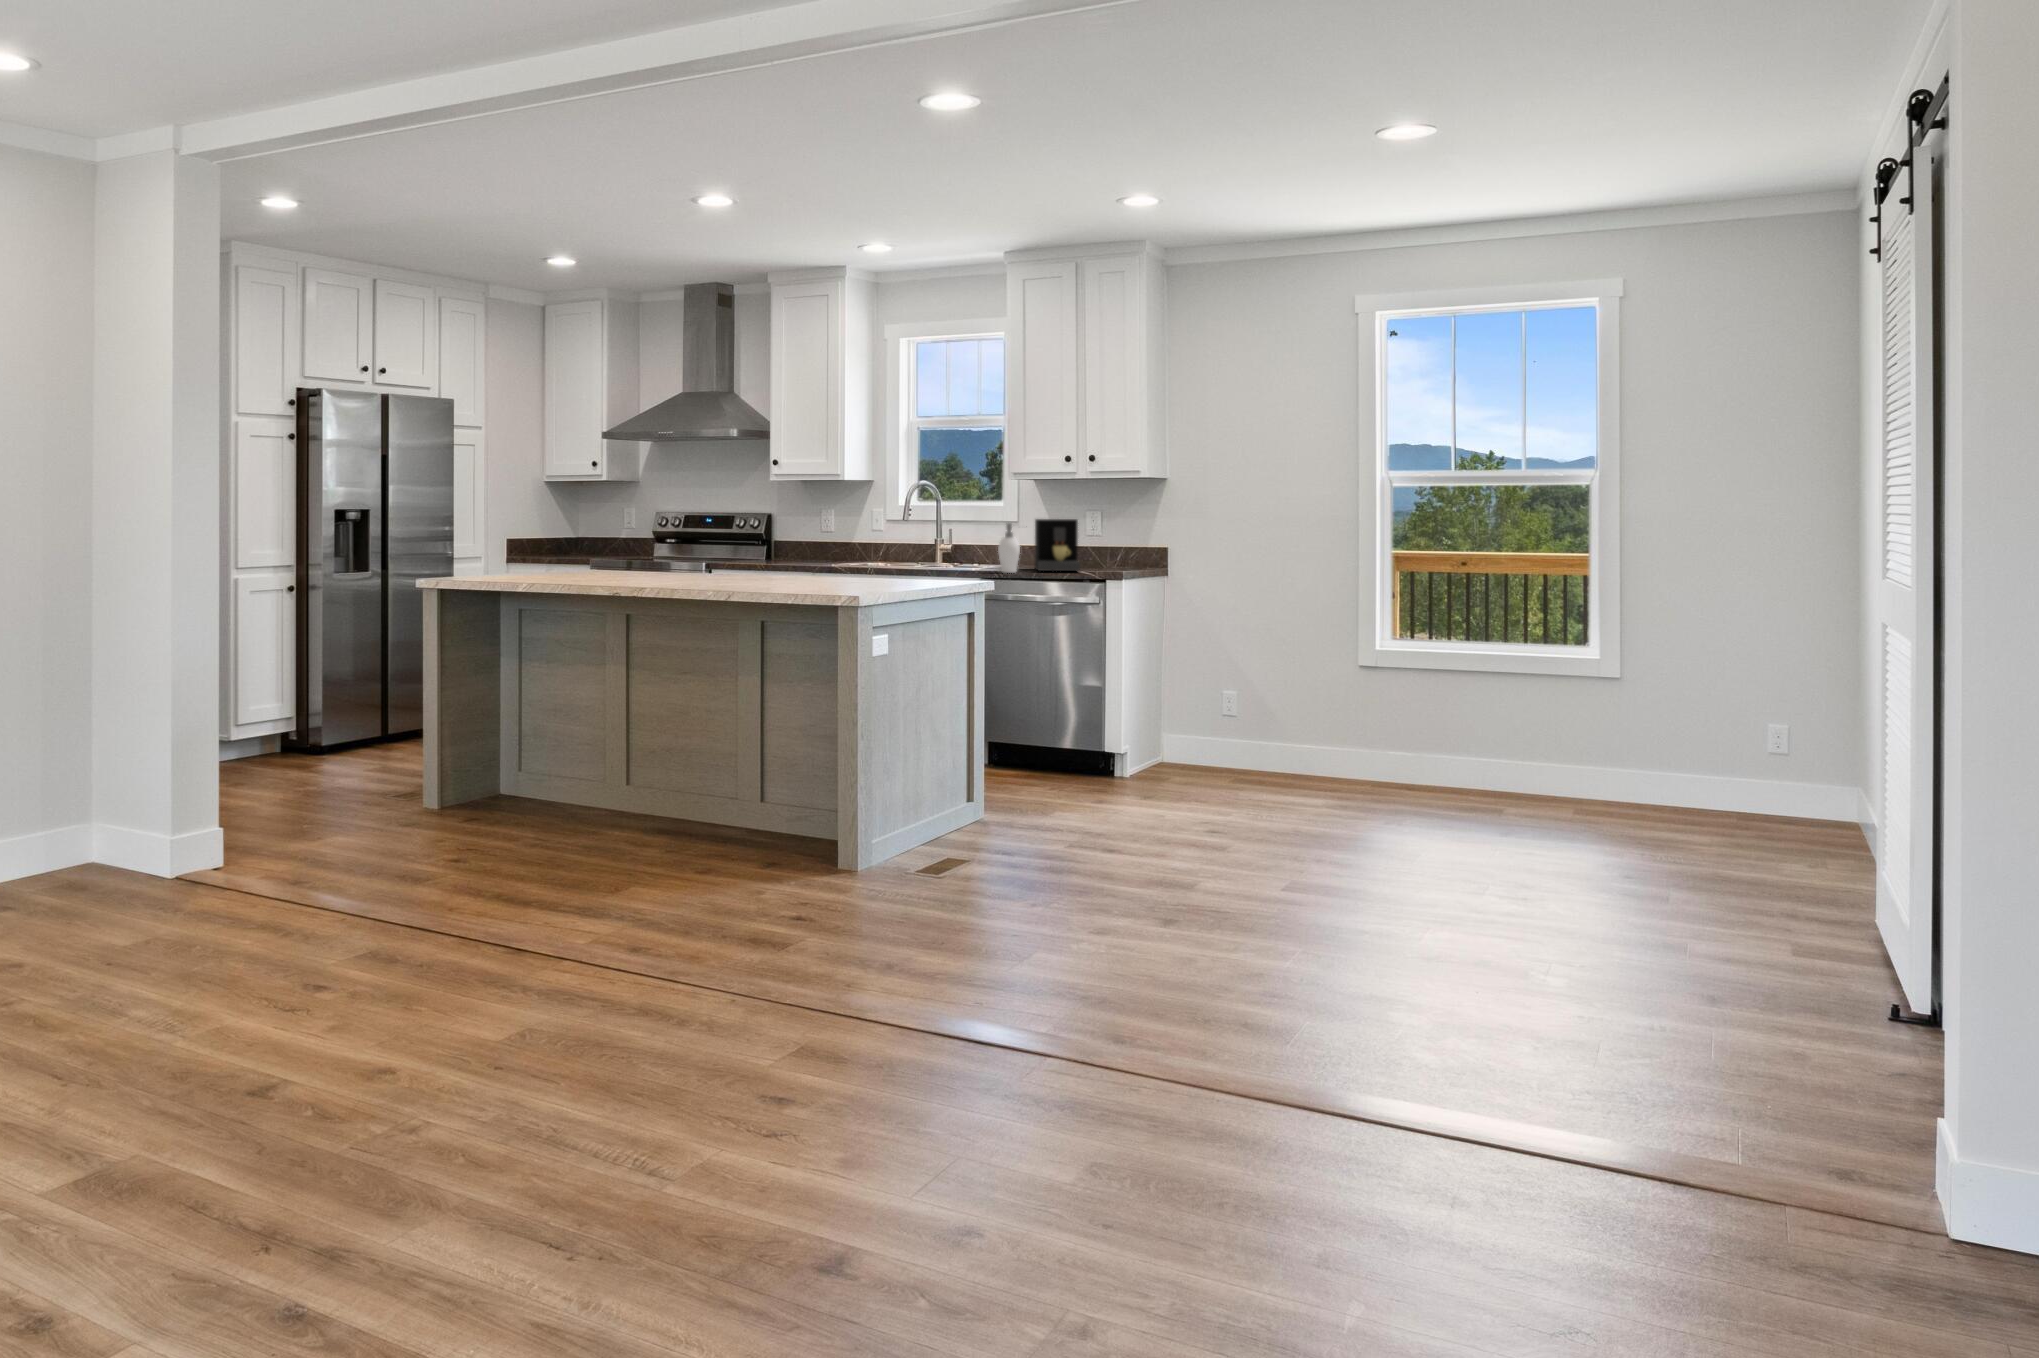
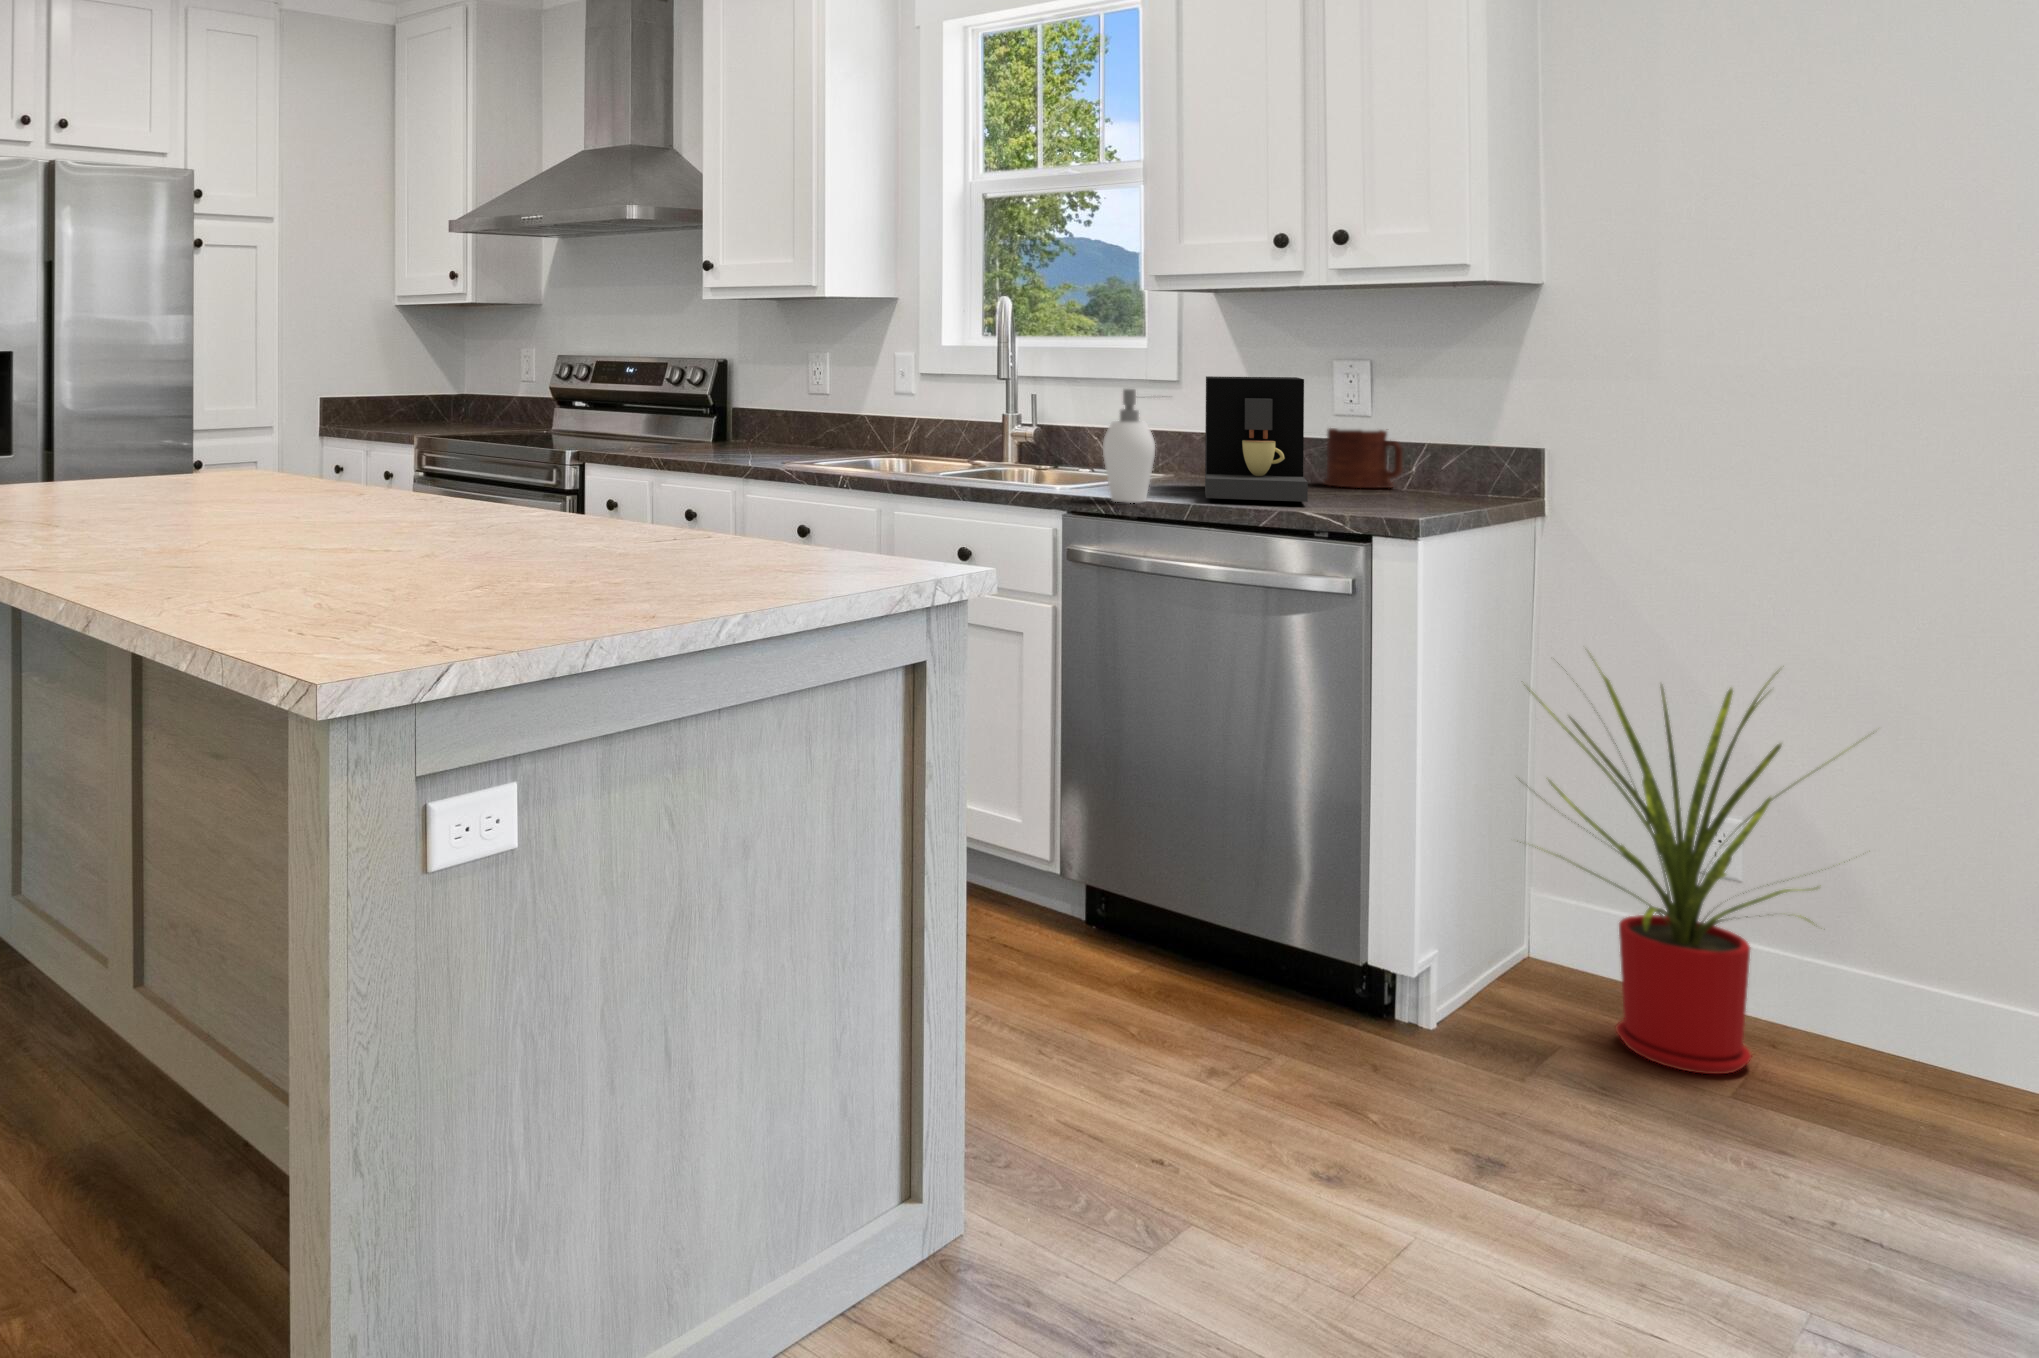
mug: none [1083,542,1116,568] -> present [1324,428,1402,488]
house plant: none [1157,625,1276,782] -> present [1520,667,1874,1074]

